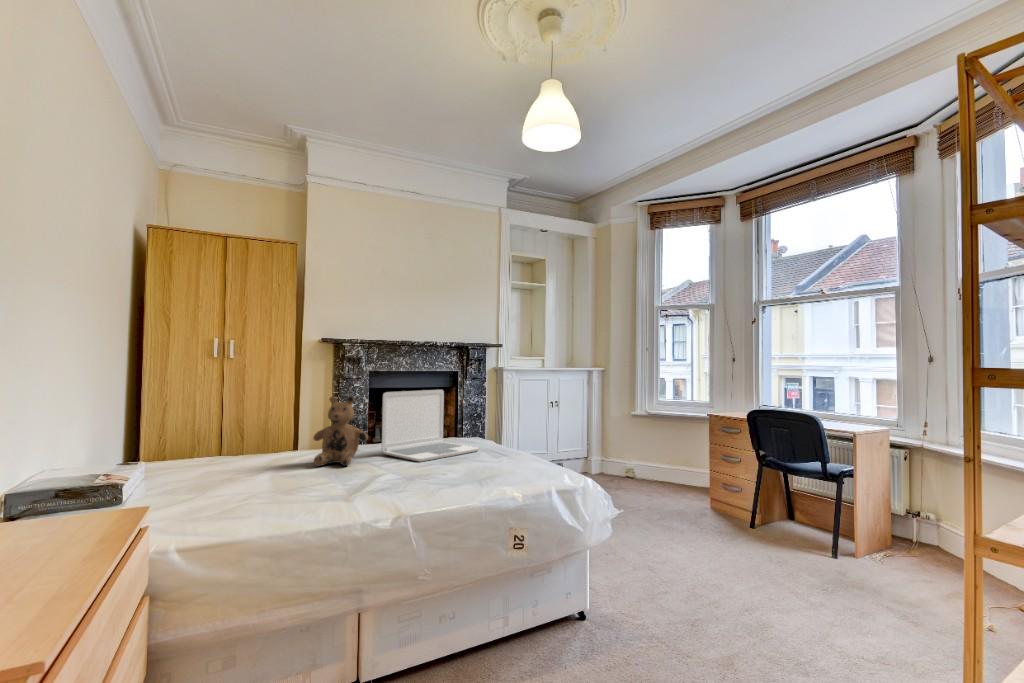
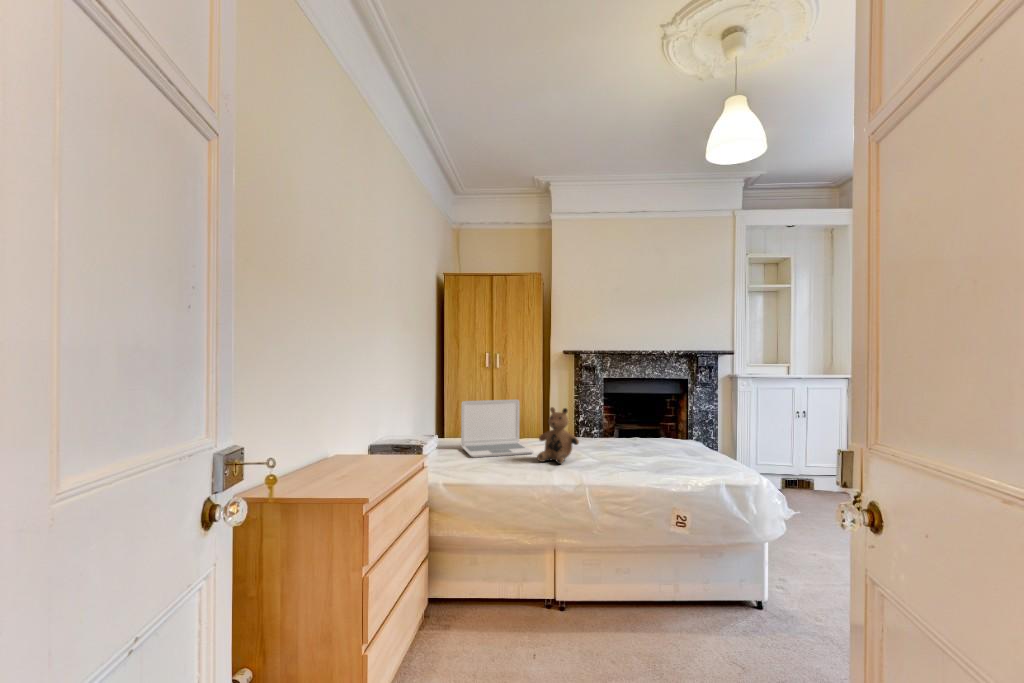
laptop: present [382,390,479,462] -> present [461,400,533,458]

